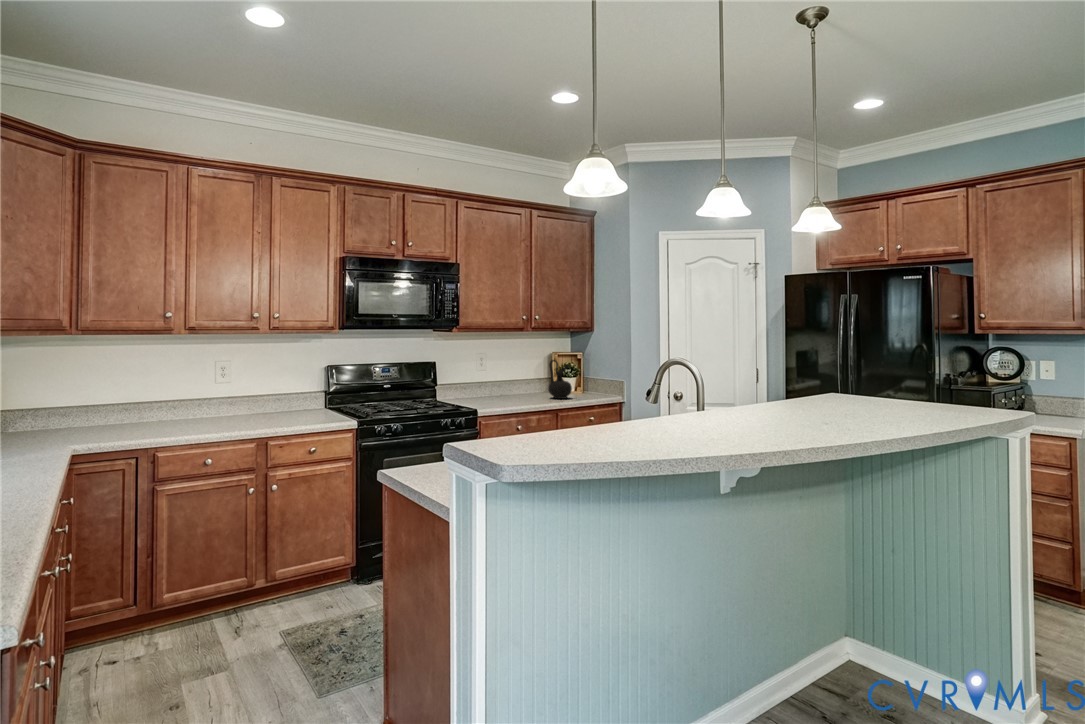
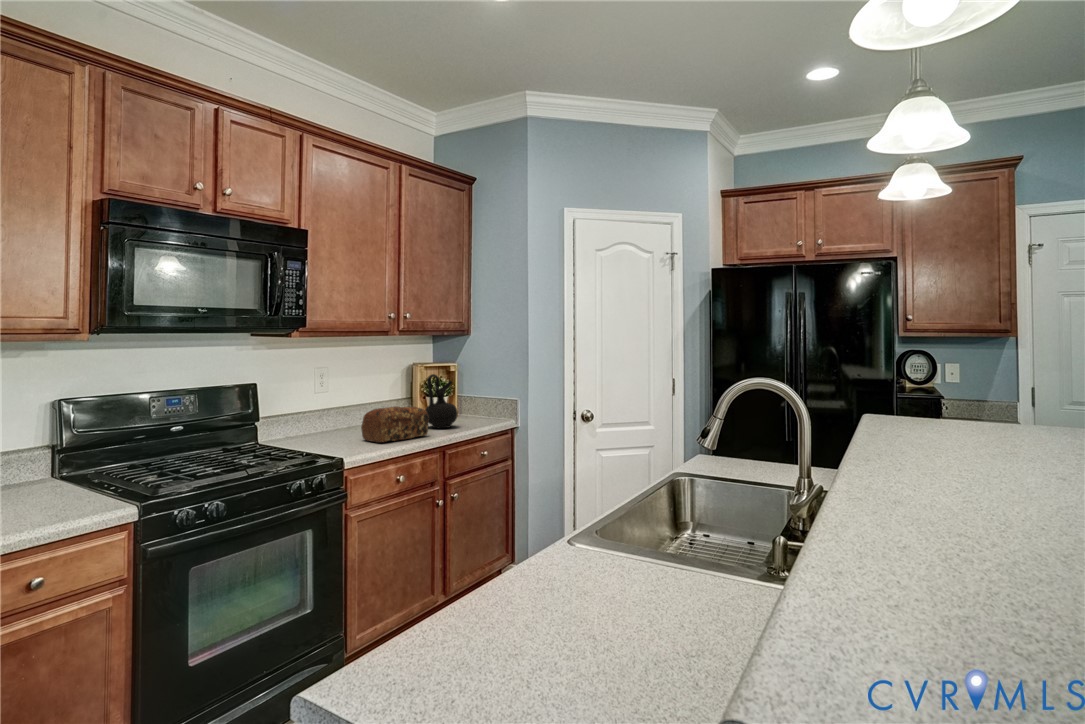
bread loaf: none [497,380,543,404] -> present [361,406,429,443]

